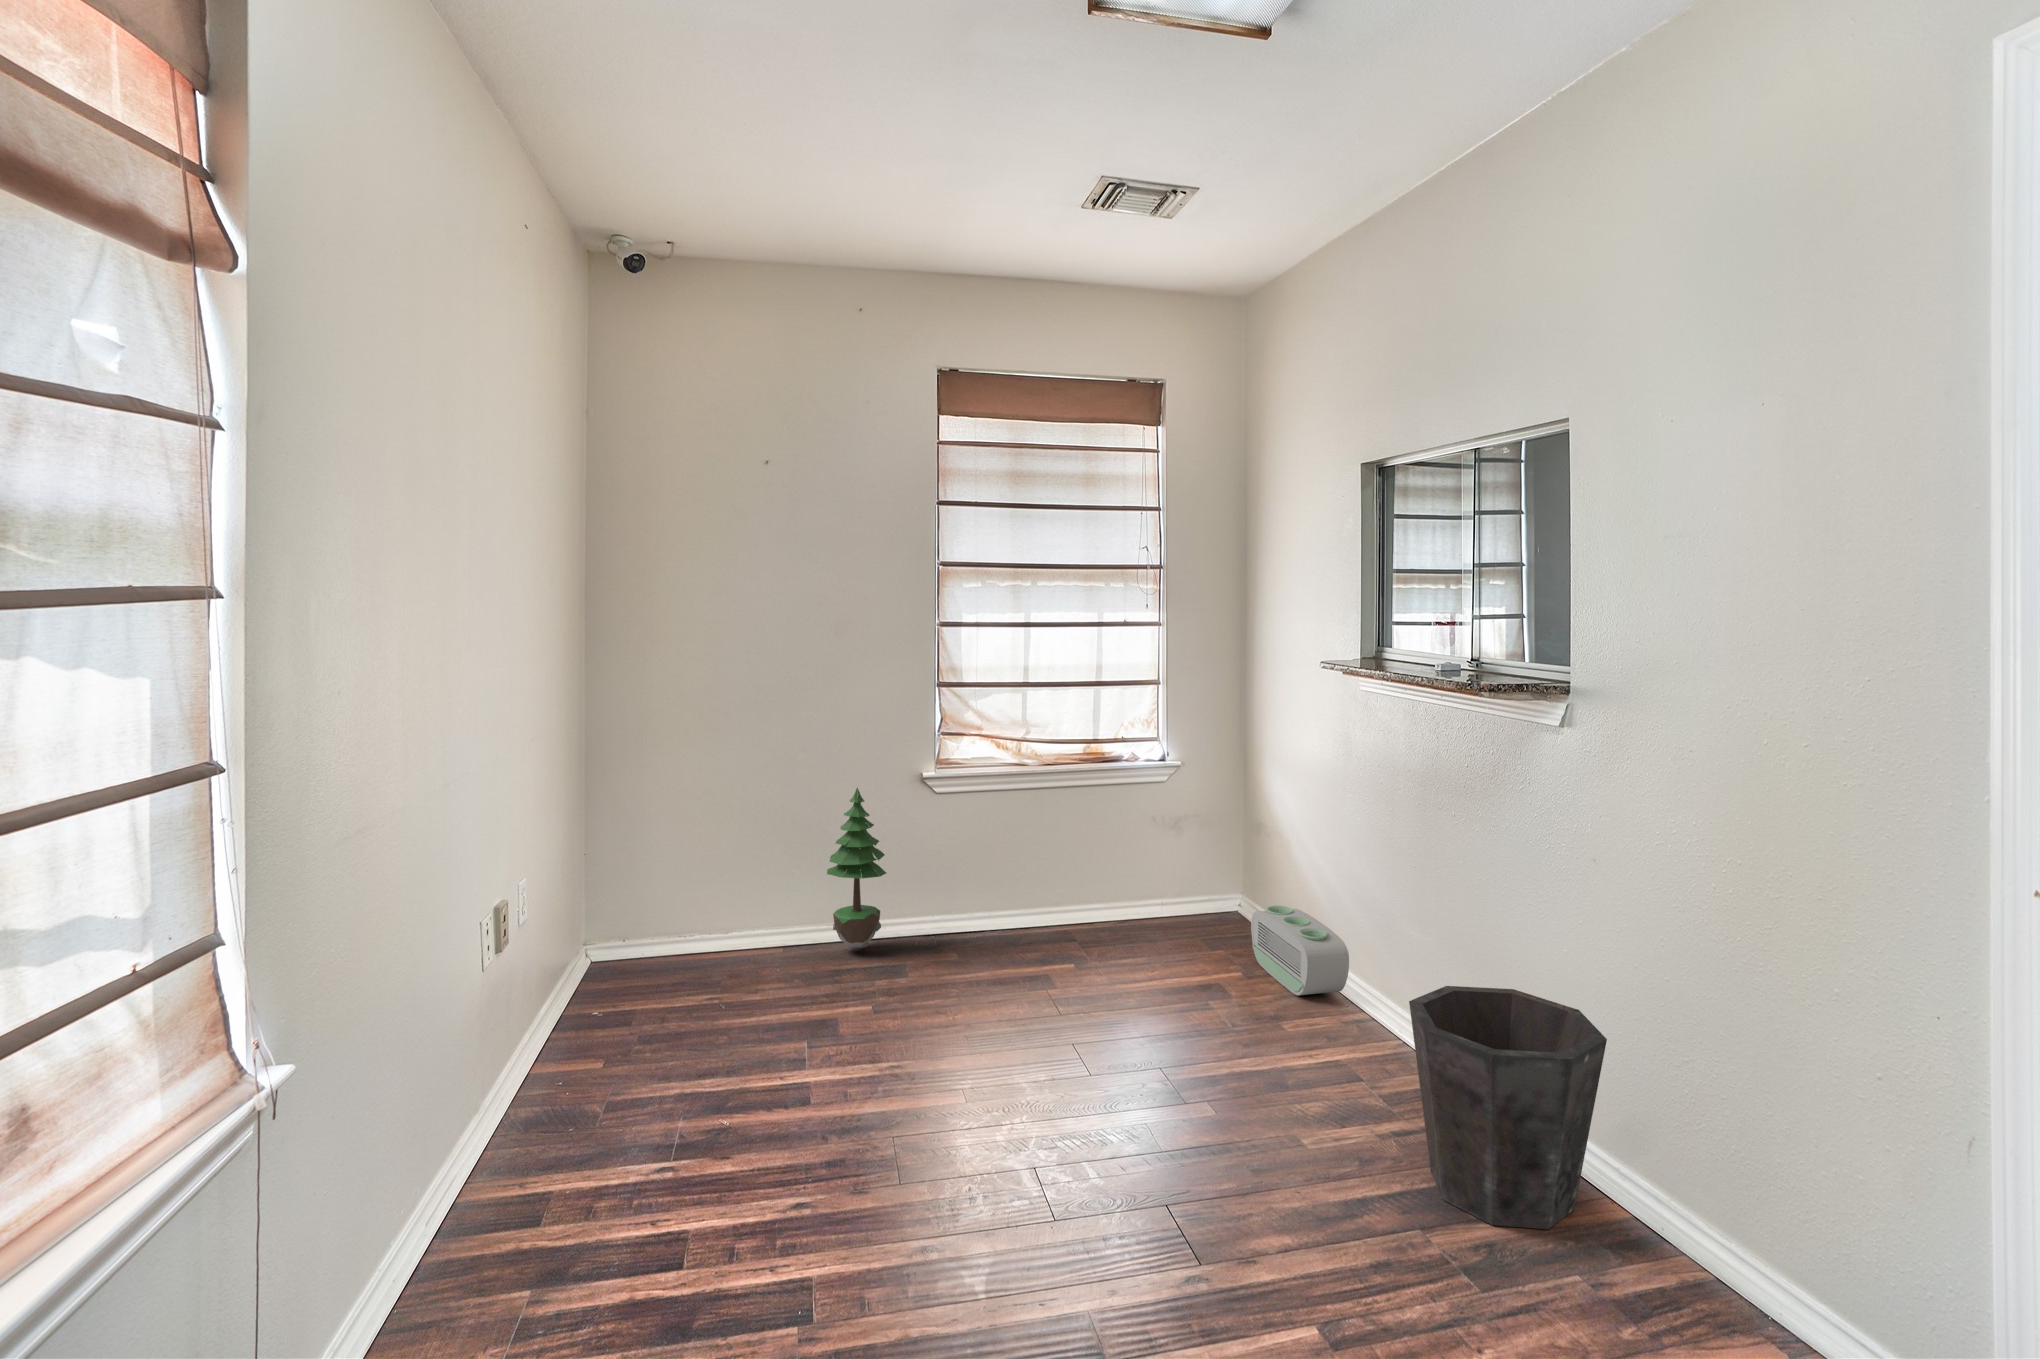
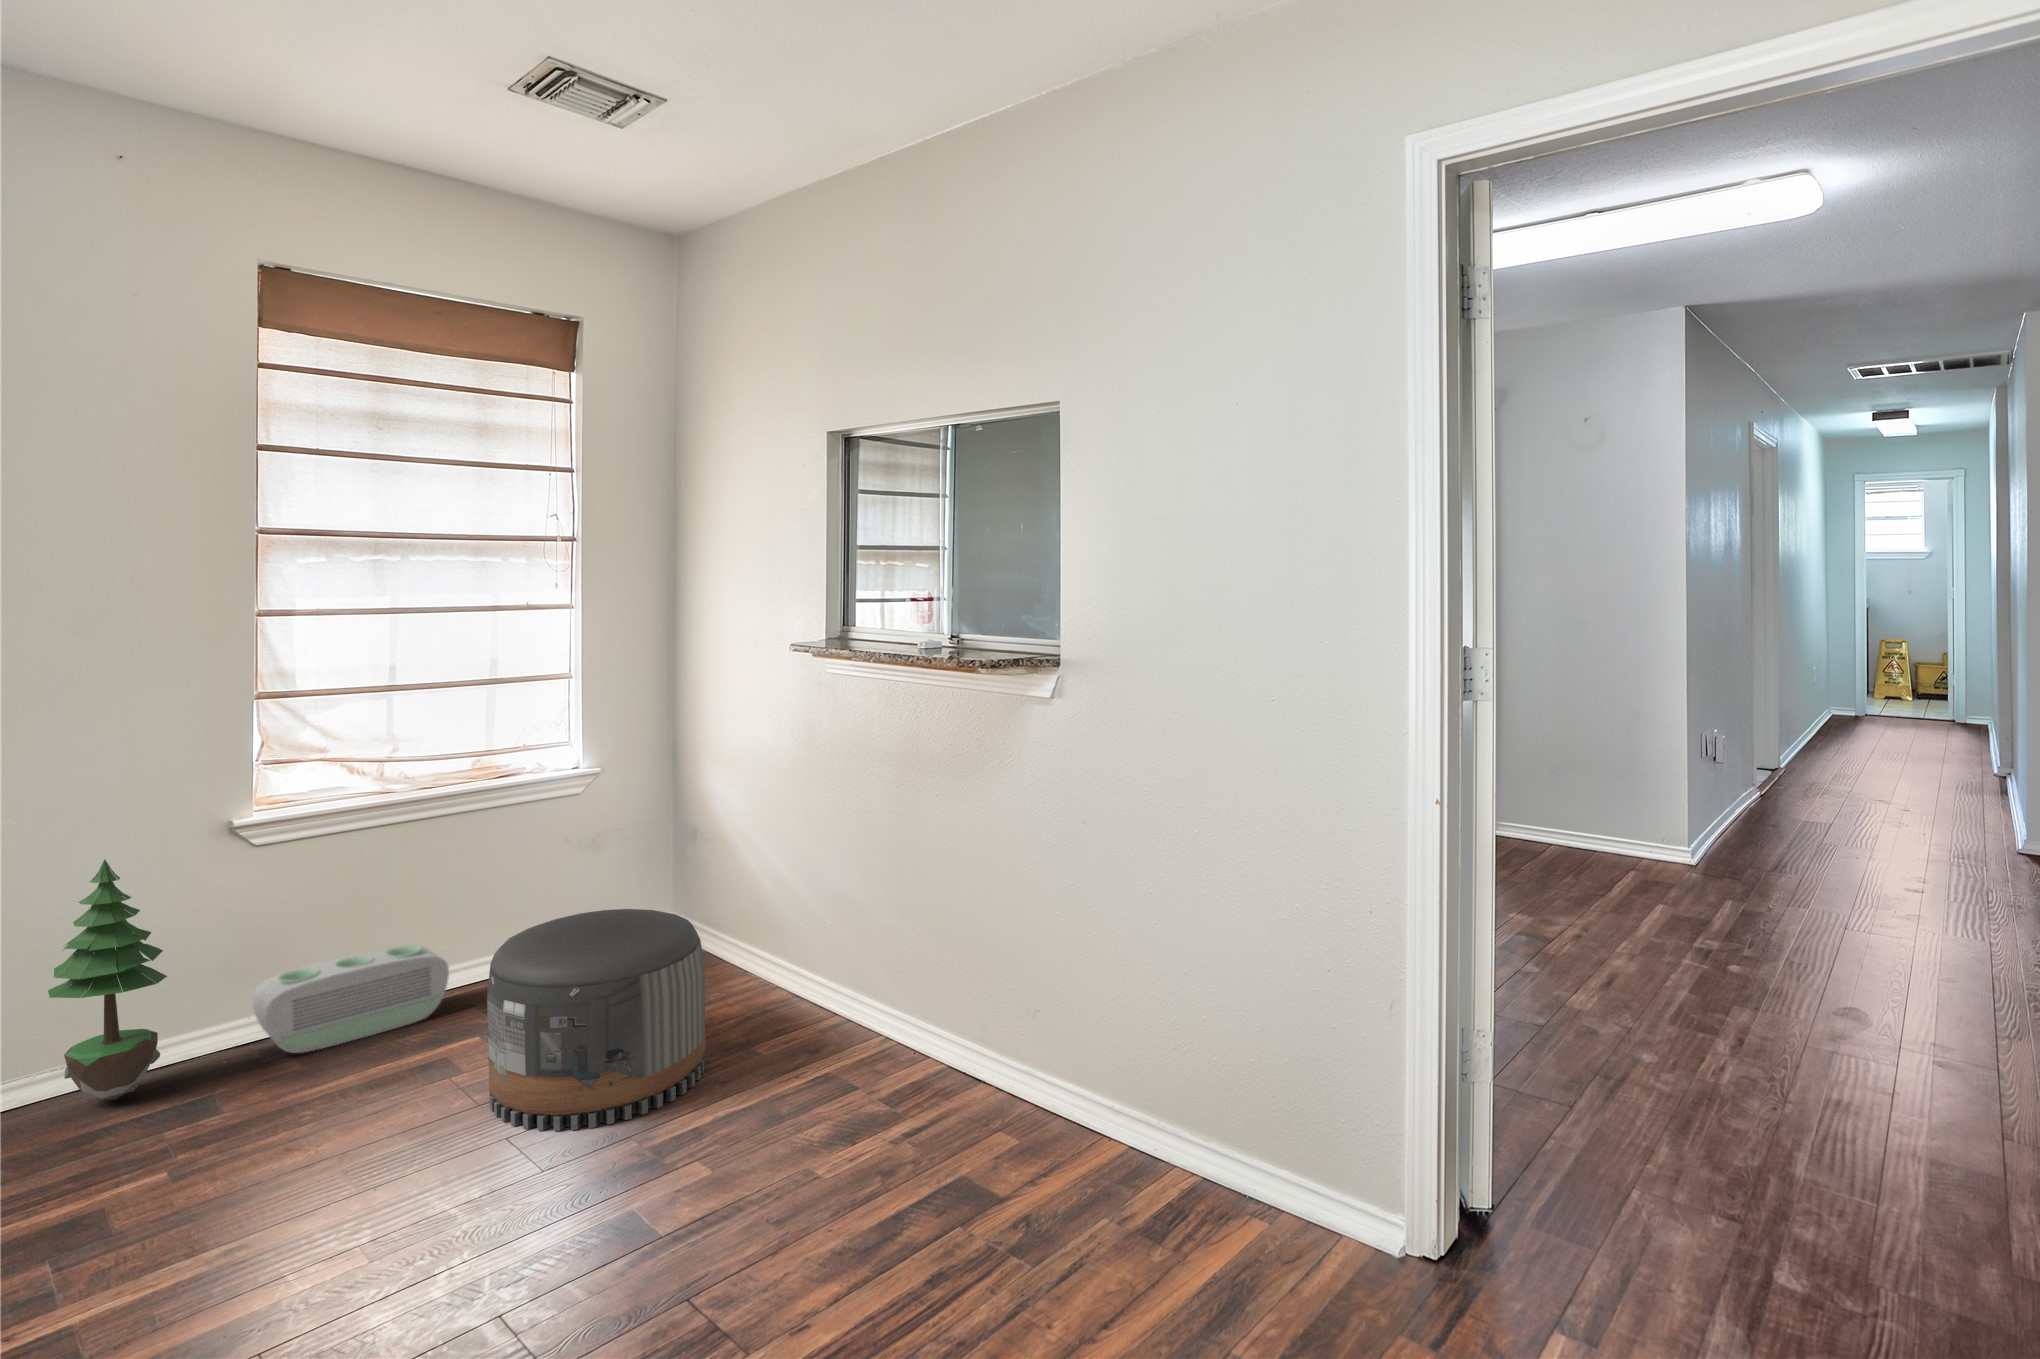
pouf: none [1064,874,1228,1051] -> present [487,909,706,1131]
air purifier: present [1251,906,1349,995] -> present [253,945,449,1053]
waste bin: present [1409,986,1607,1229] -> none [931,960,1111,1196]

